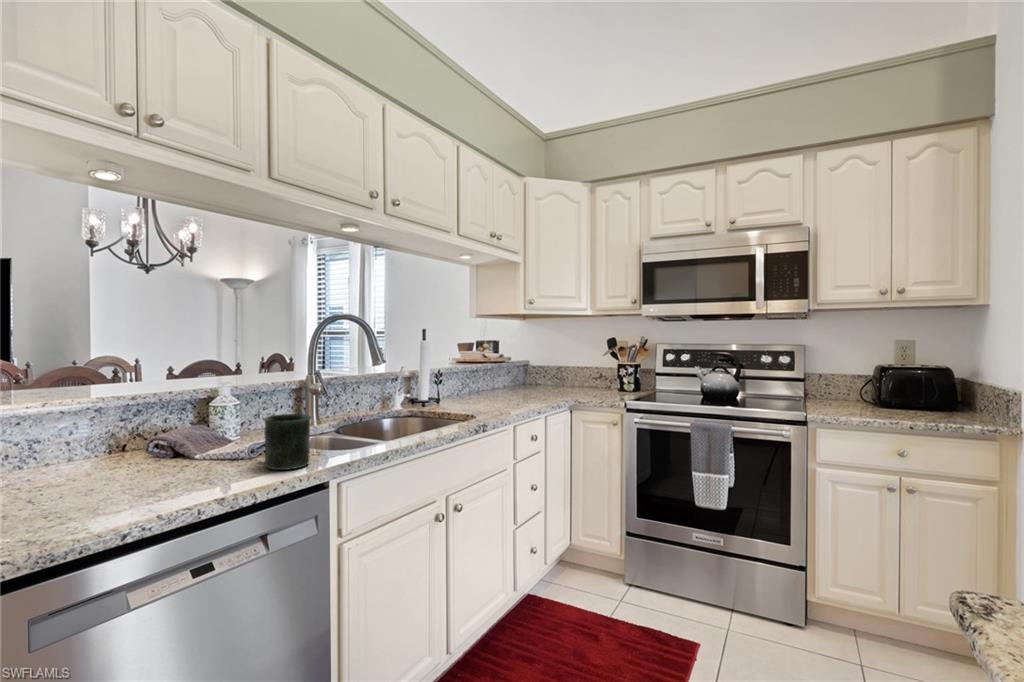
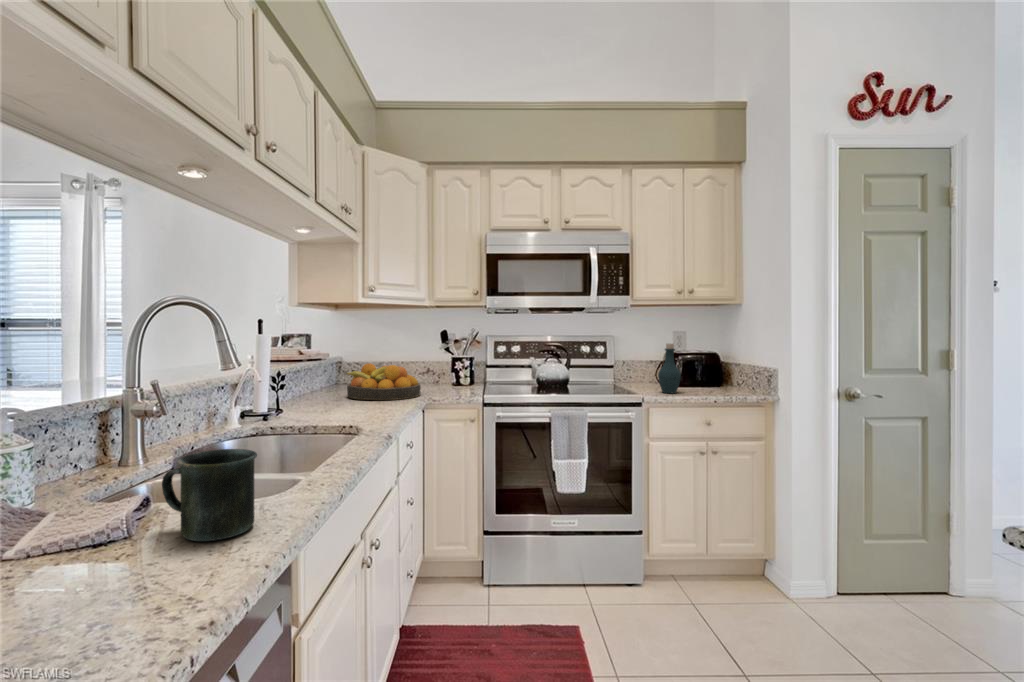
bottle: none [837,354,869,415] -> present [658,344,681,393]
fruit bowl: none [509,366,573,399] -> present [346,363,421,400]

